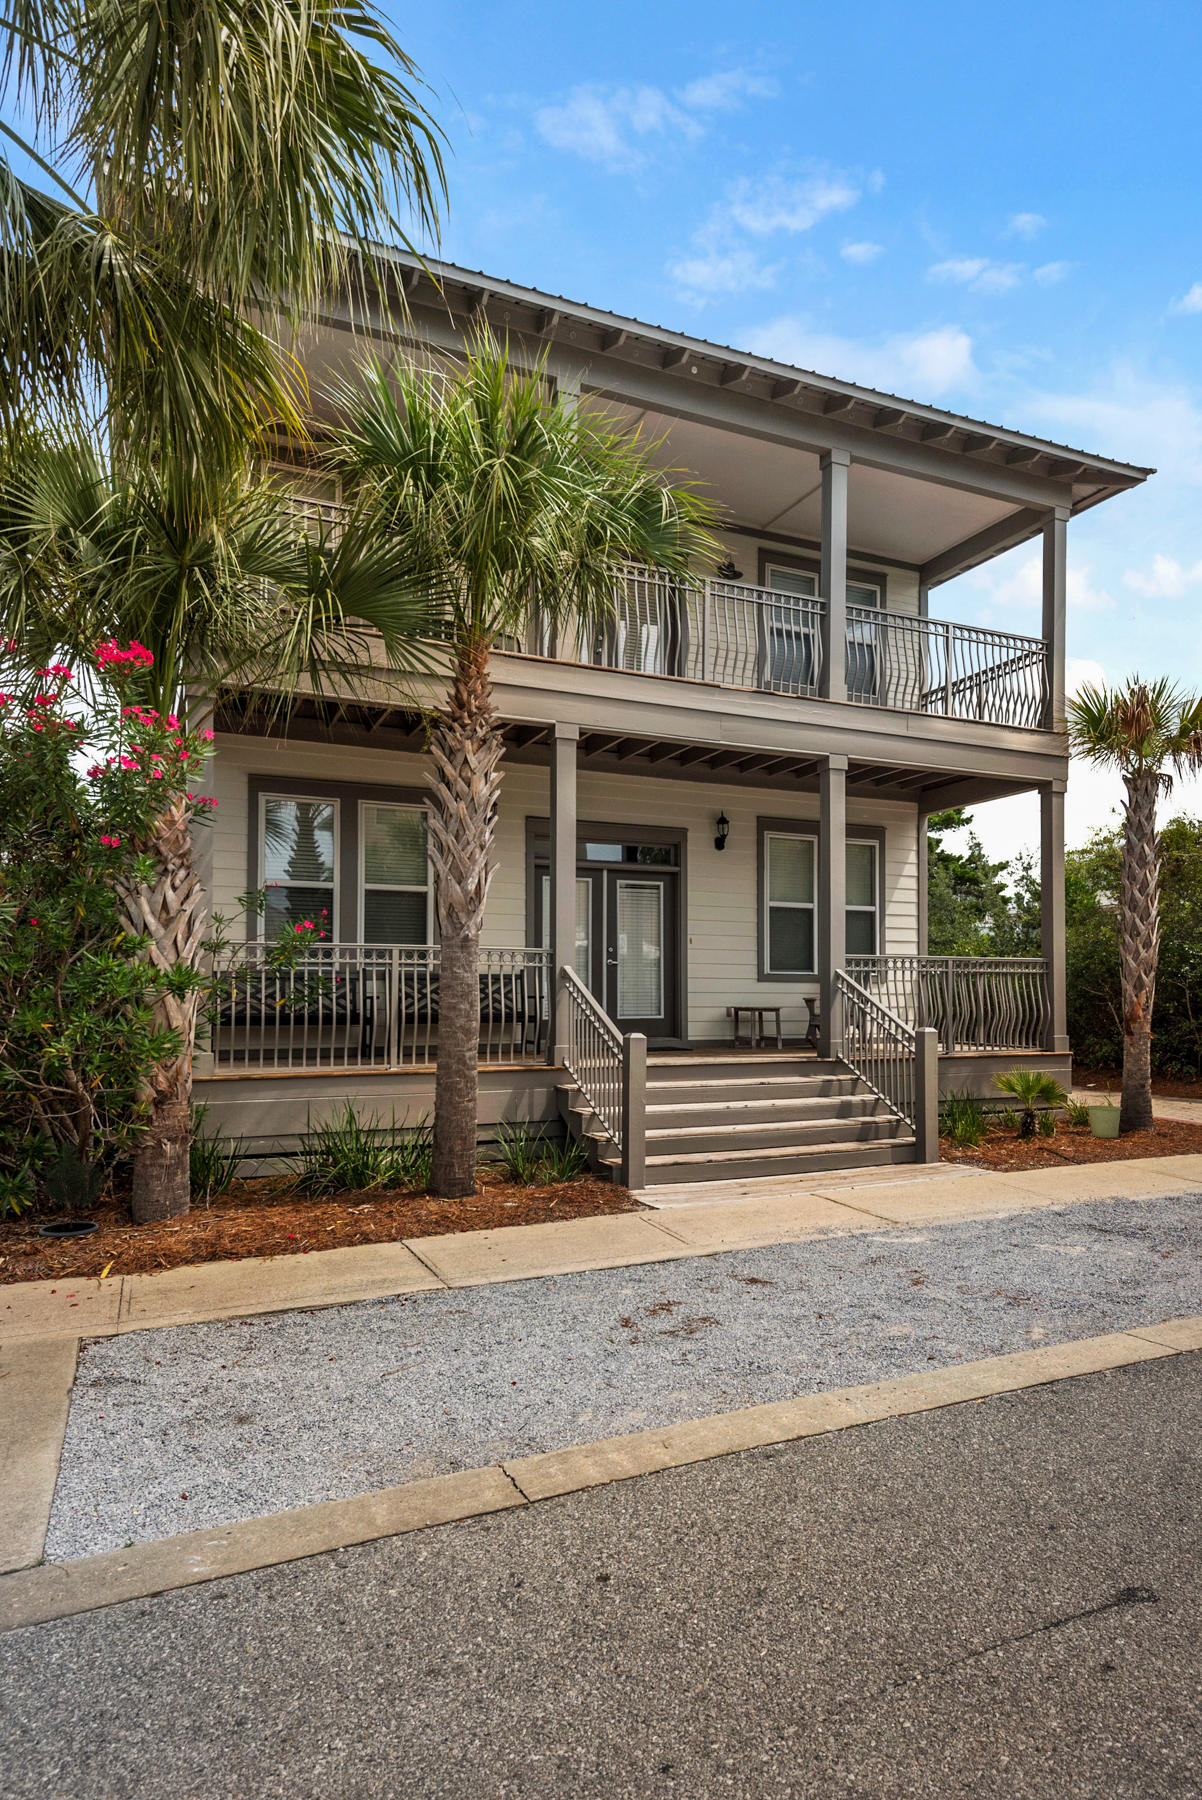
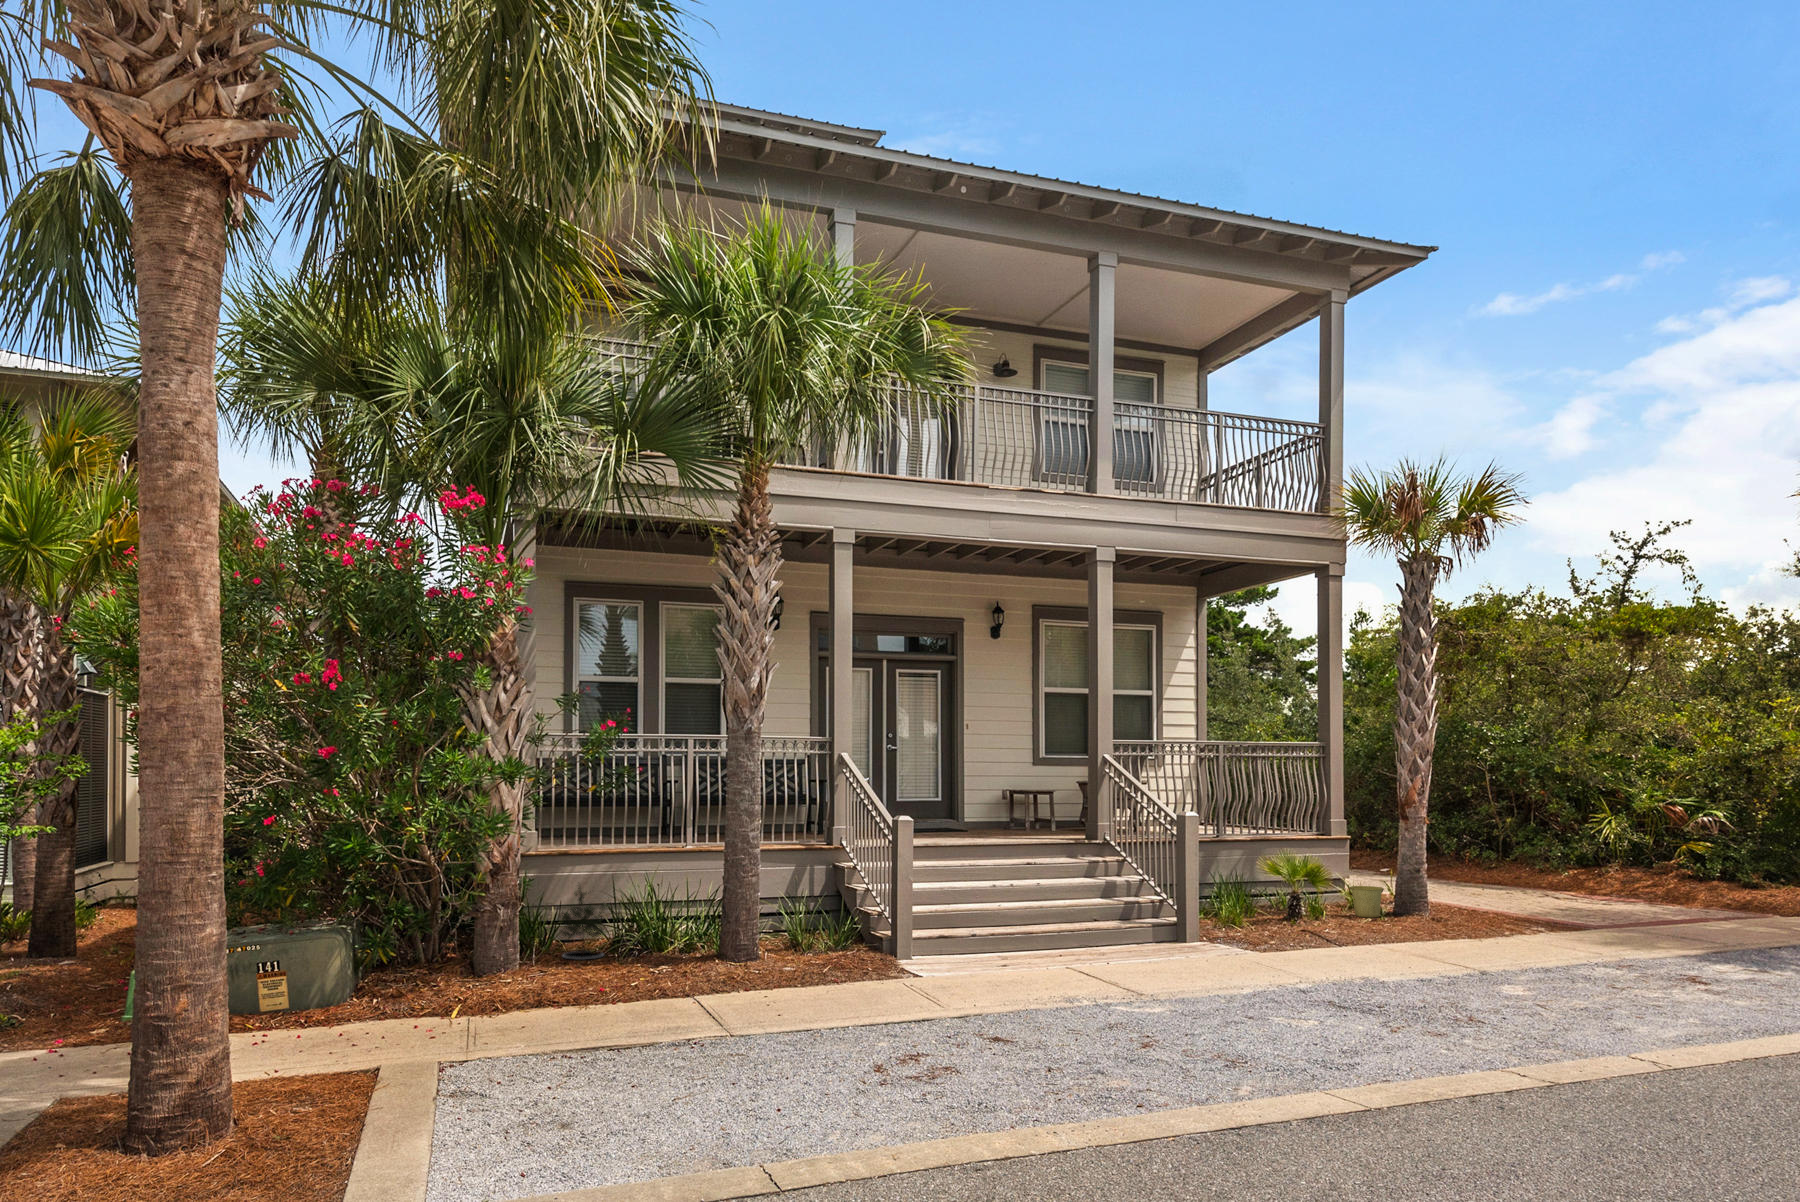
potted tree: present [39,1138,107,1237] -> present [560,888,606,960]

